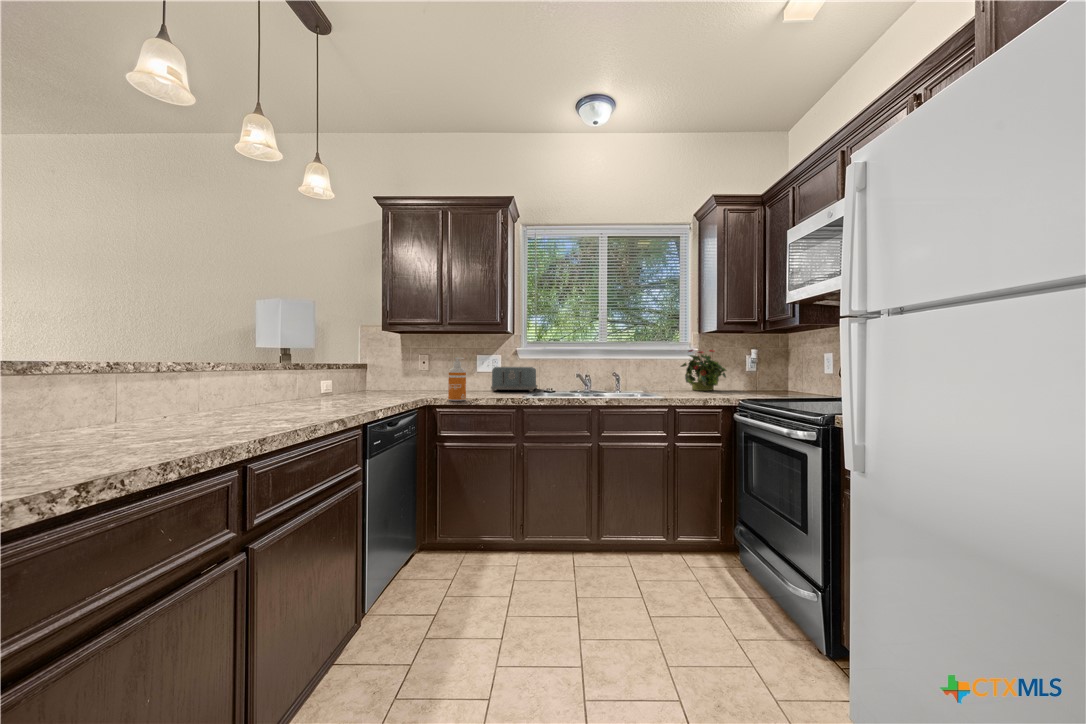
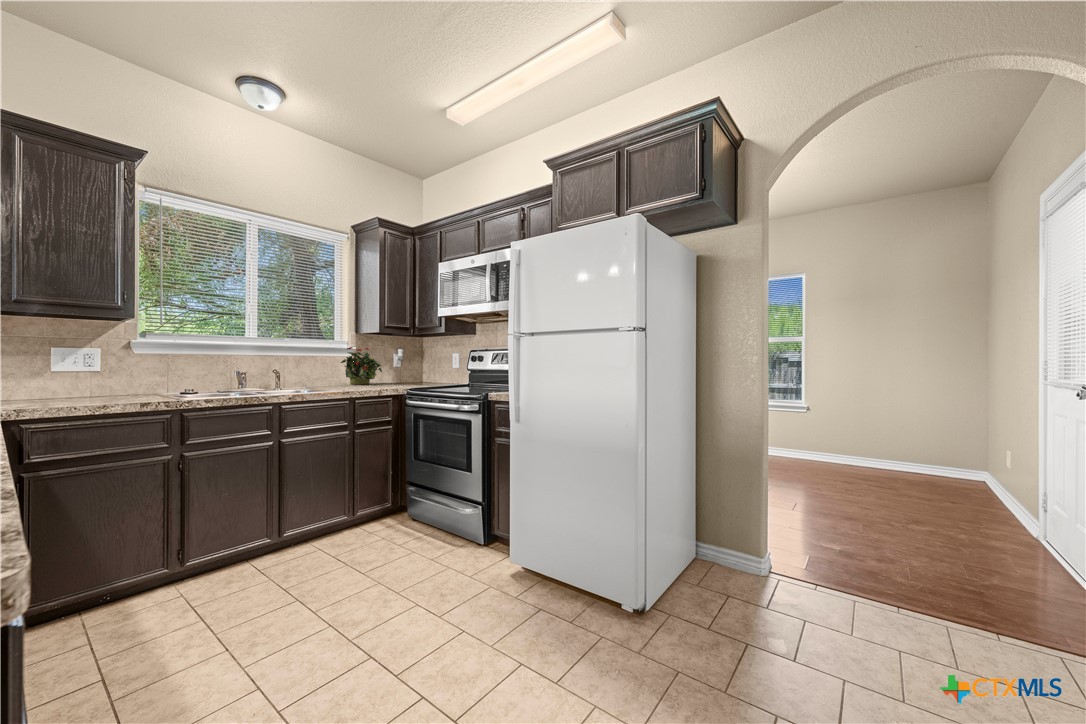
soap dispenser: present [448,357,466,401] -> none [80,352,109,408]
toaster: present [491,367,537,392] -> none [105,364,179,396]

